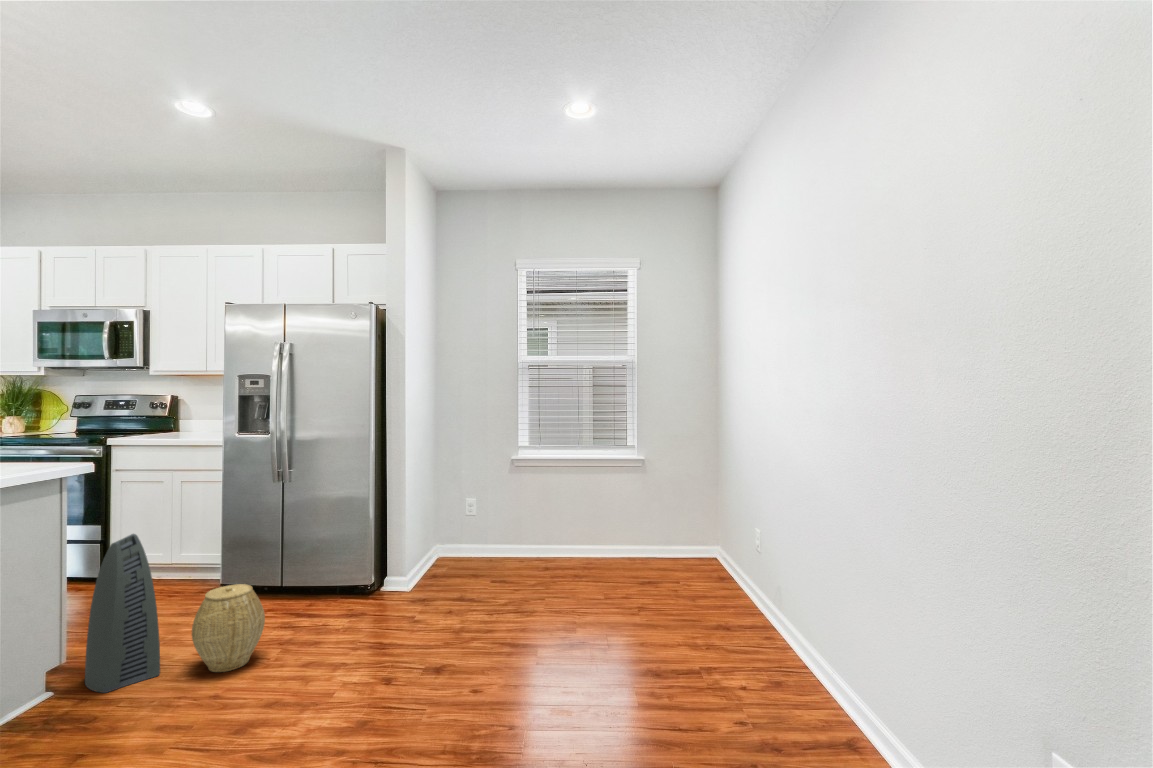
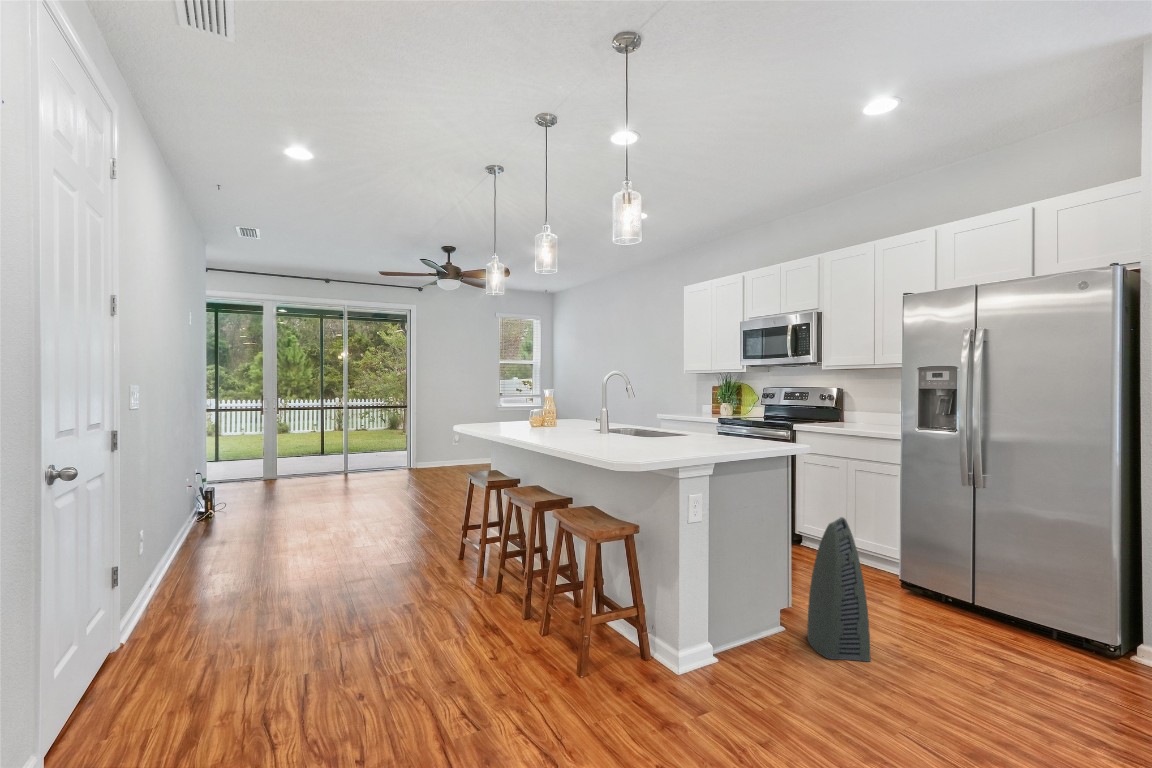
woven basket: present [192,584,265,672] -> none [902,593,984,691]

